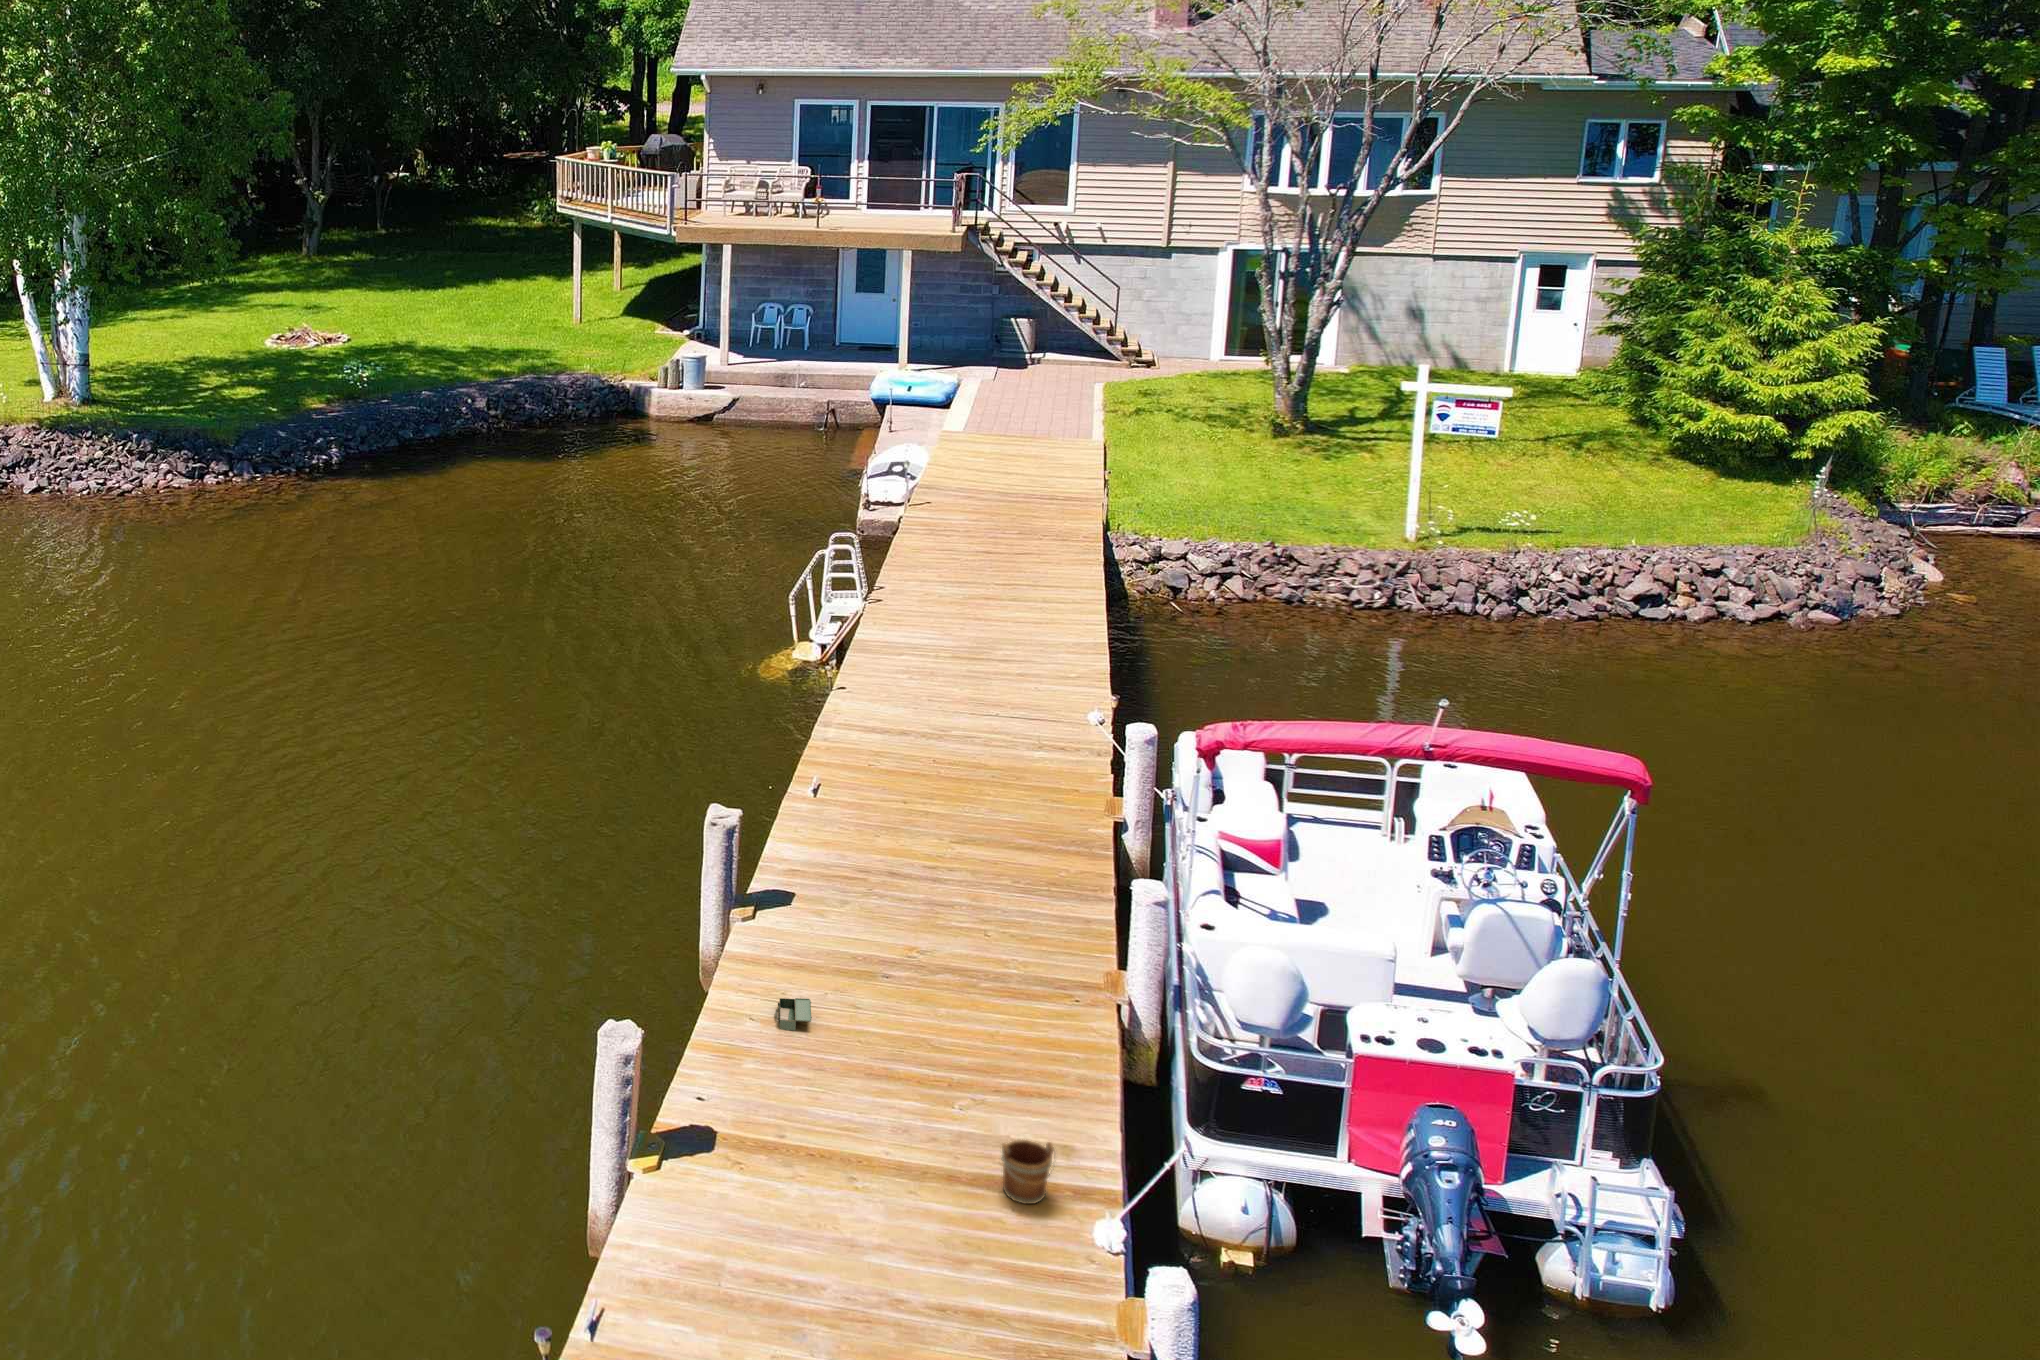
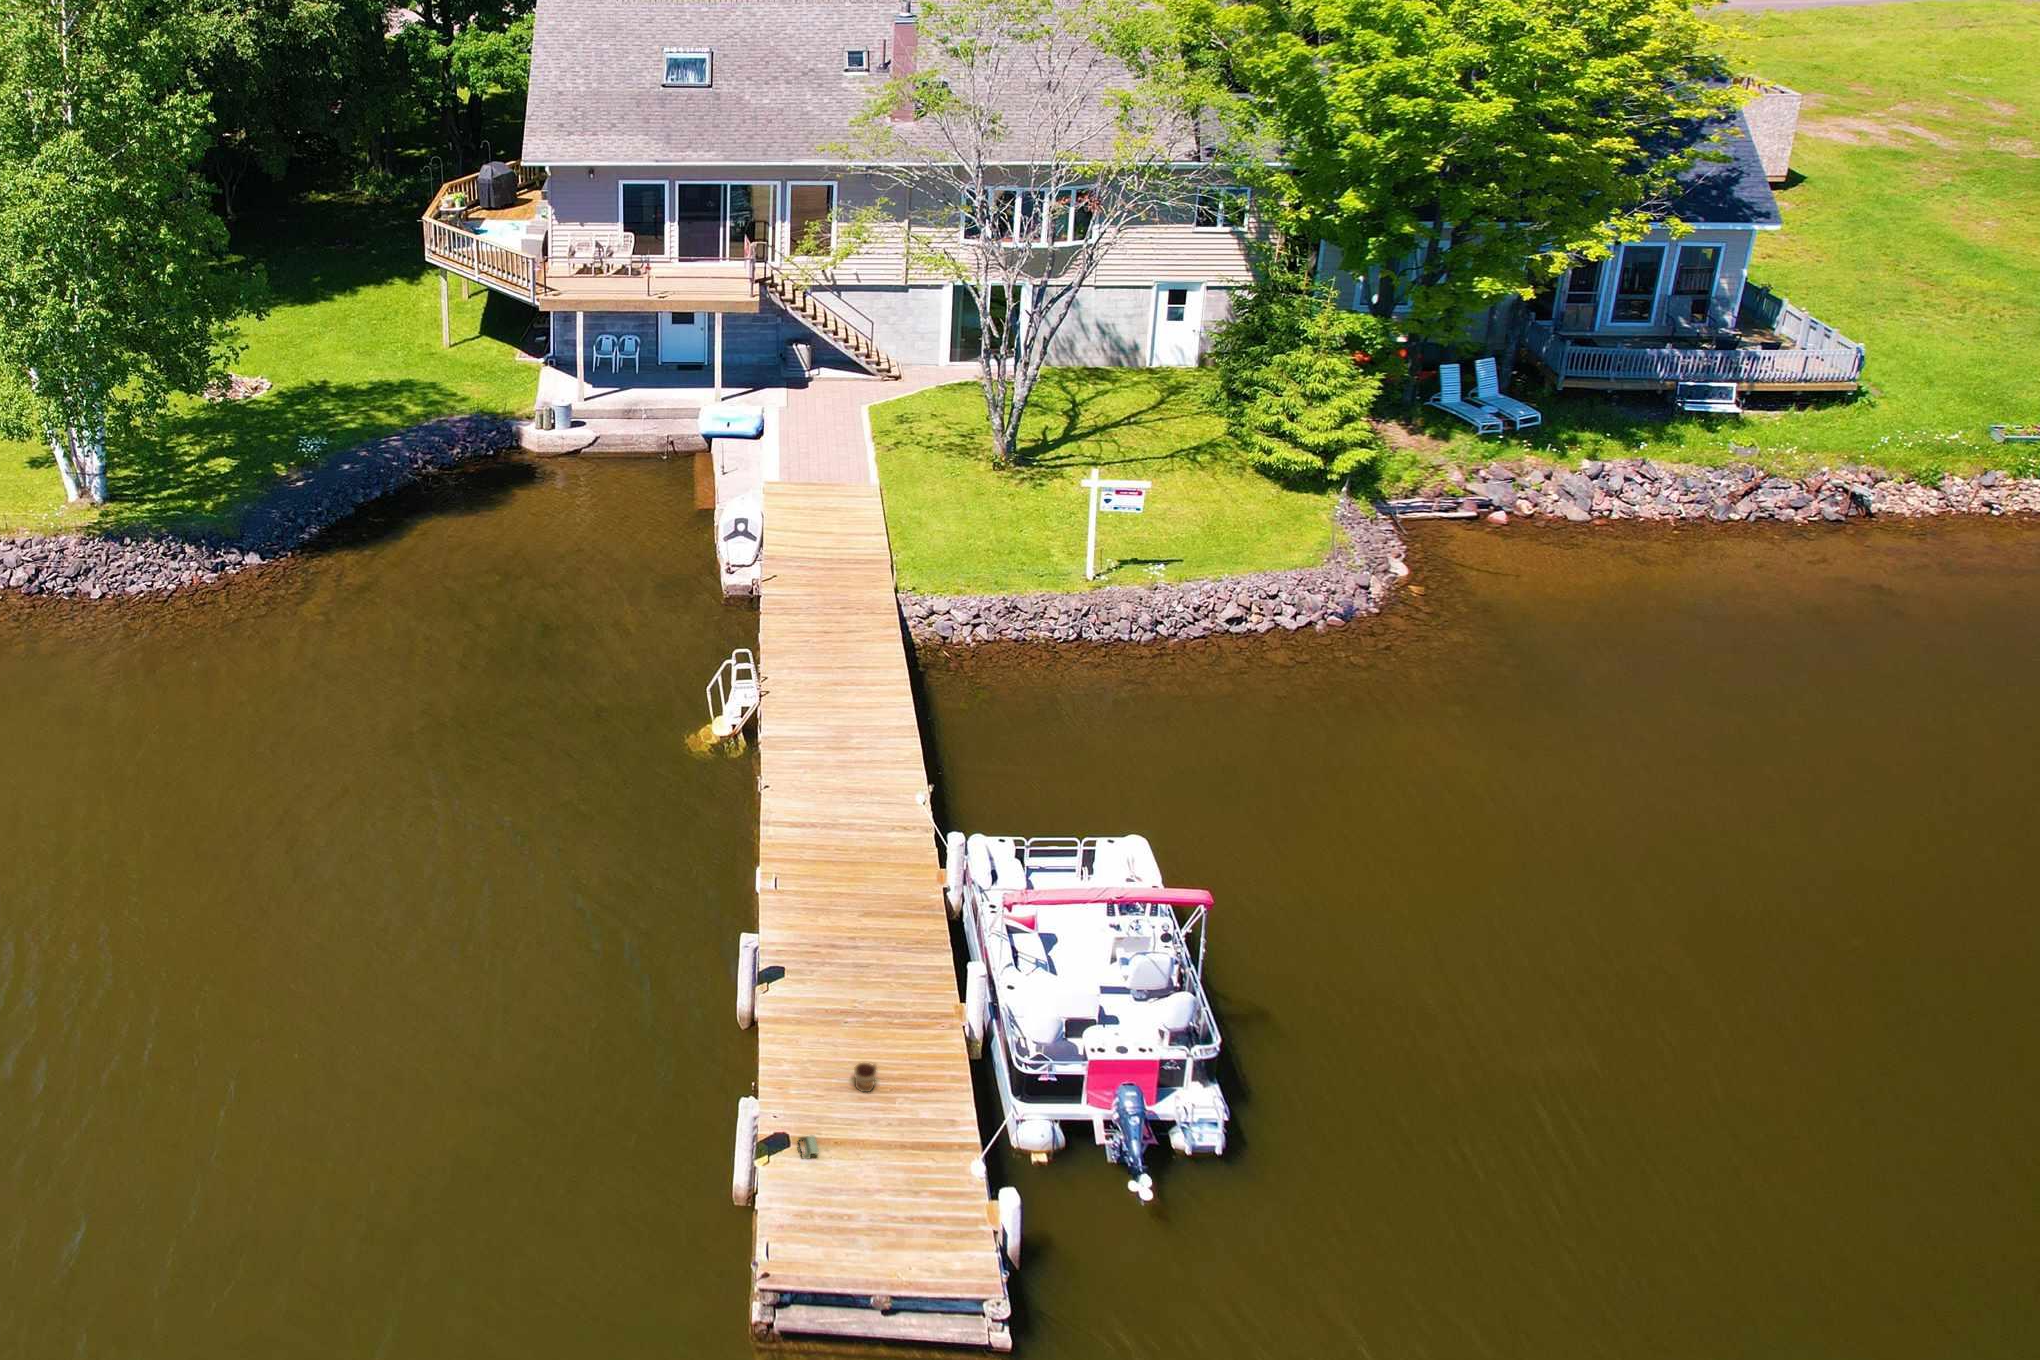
bucket: present [1002,1140,1055,1204] -> present [854,1063,877,1092]

